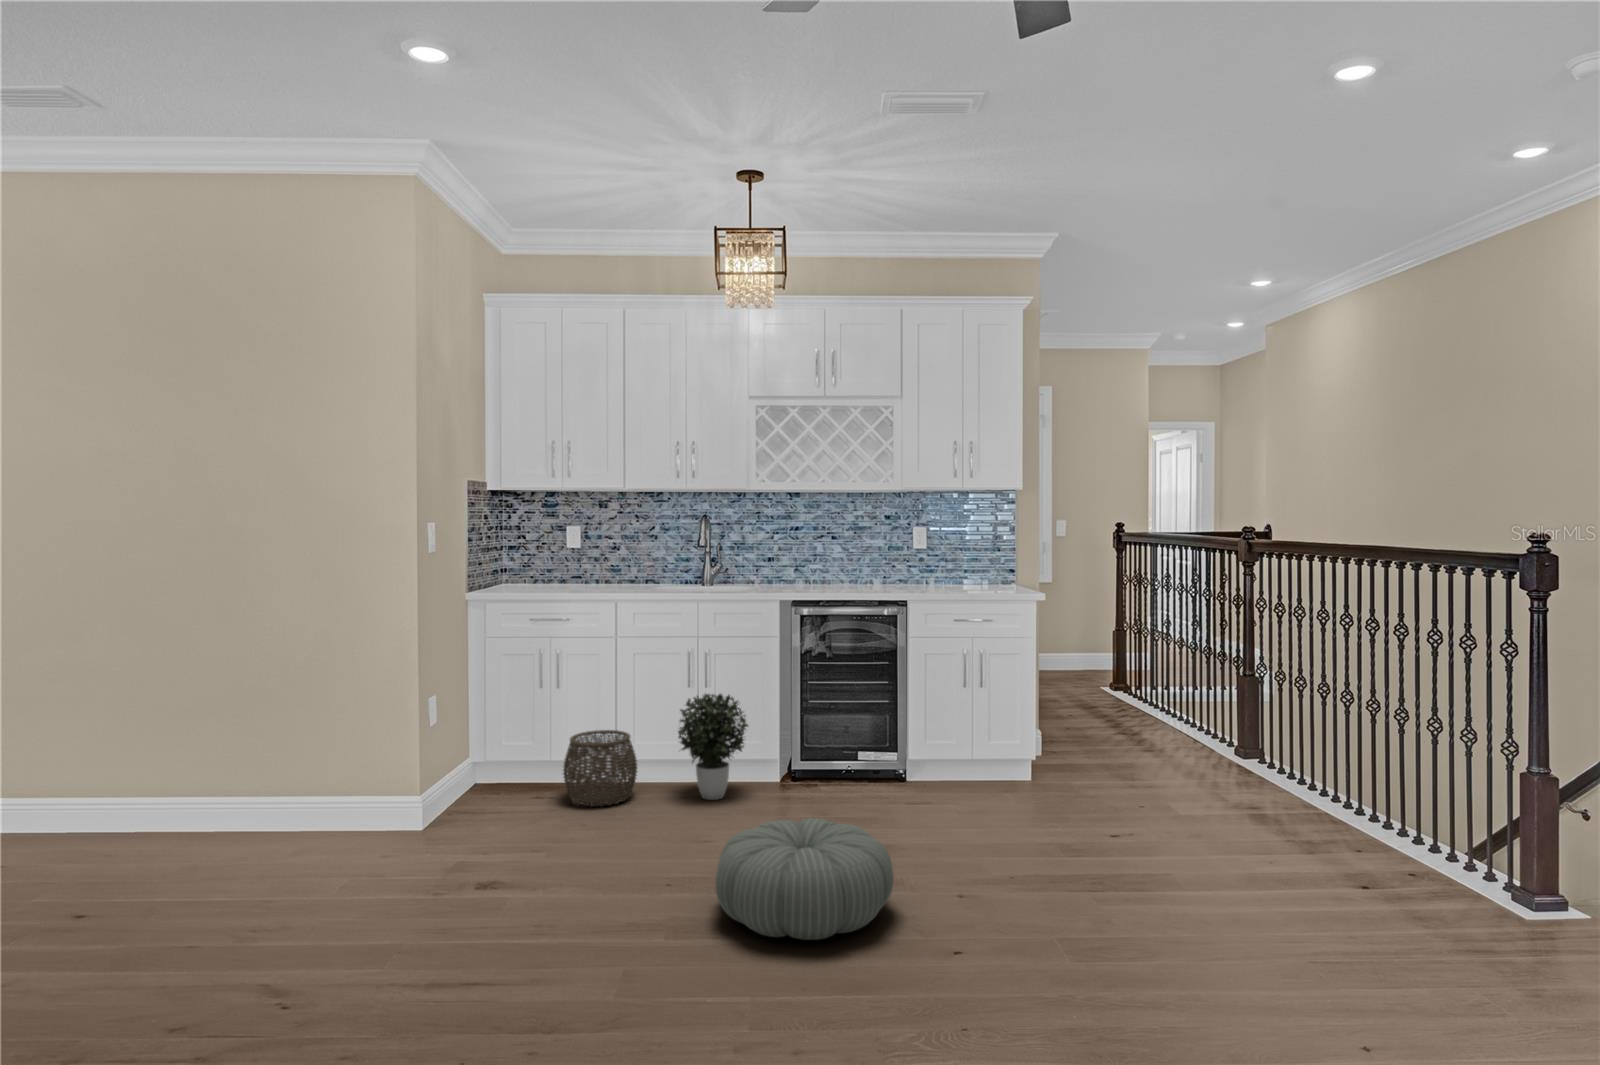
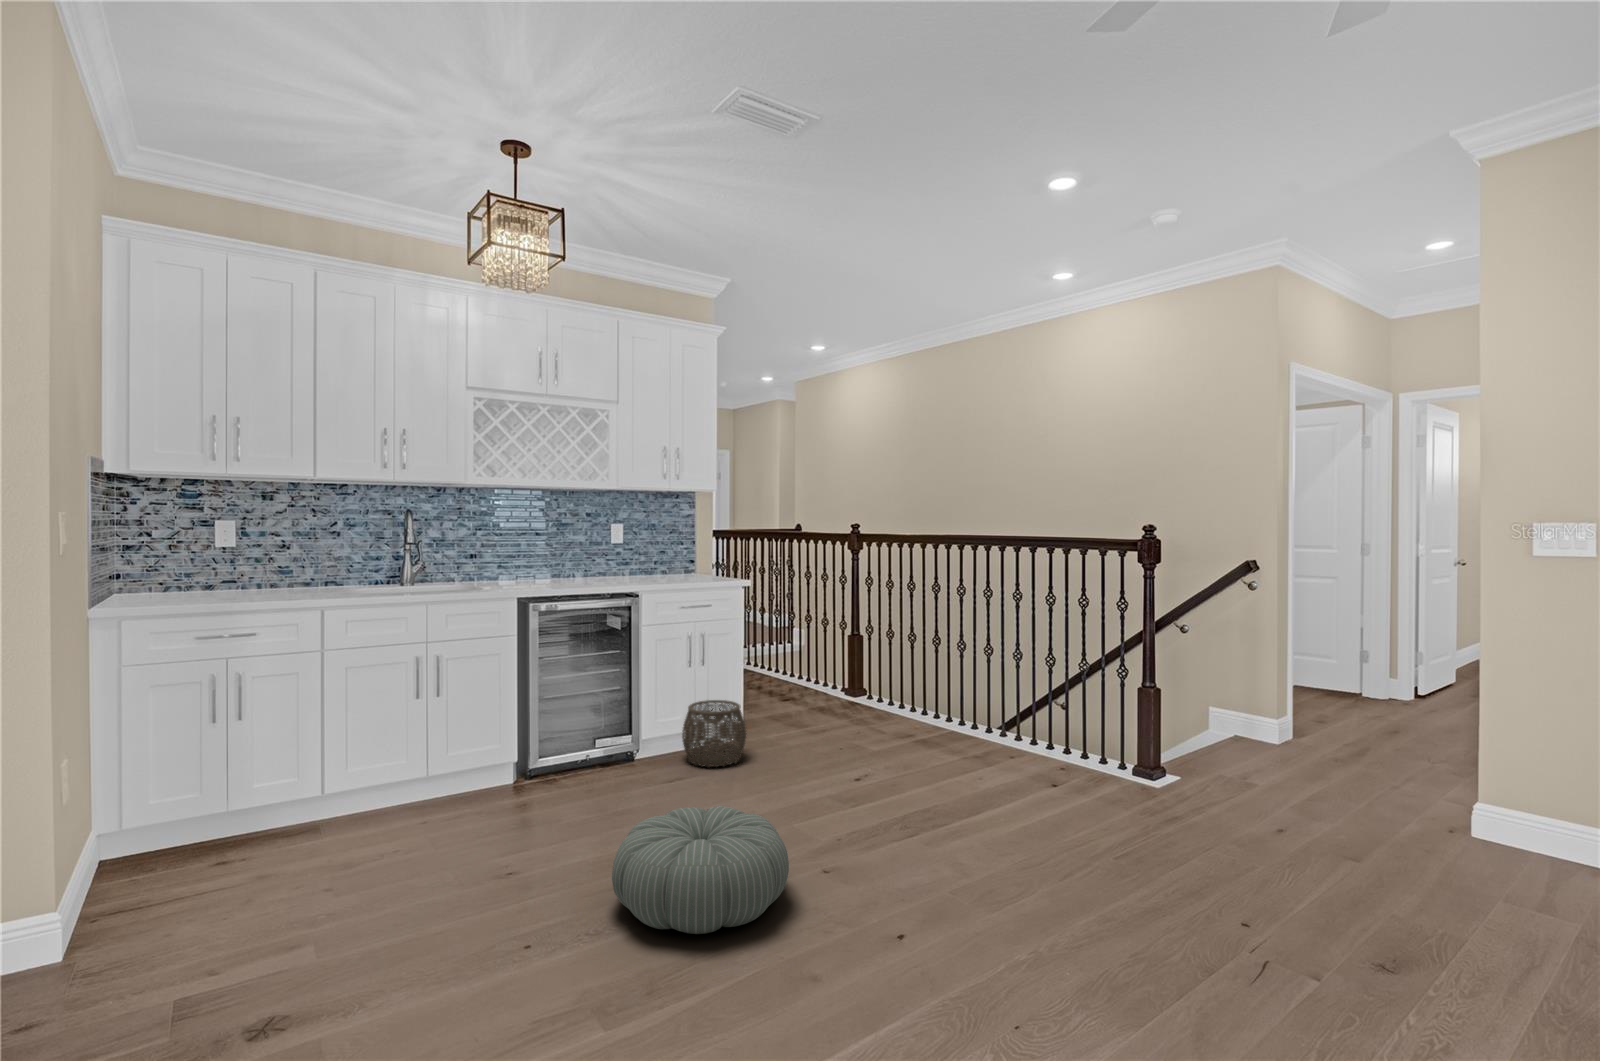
potted plant: present [678,694,748,800] -> none [423,701,509,817]
woven basket: present [563,730,637,806] -> present [682,700,746,767]

